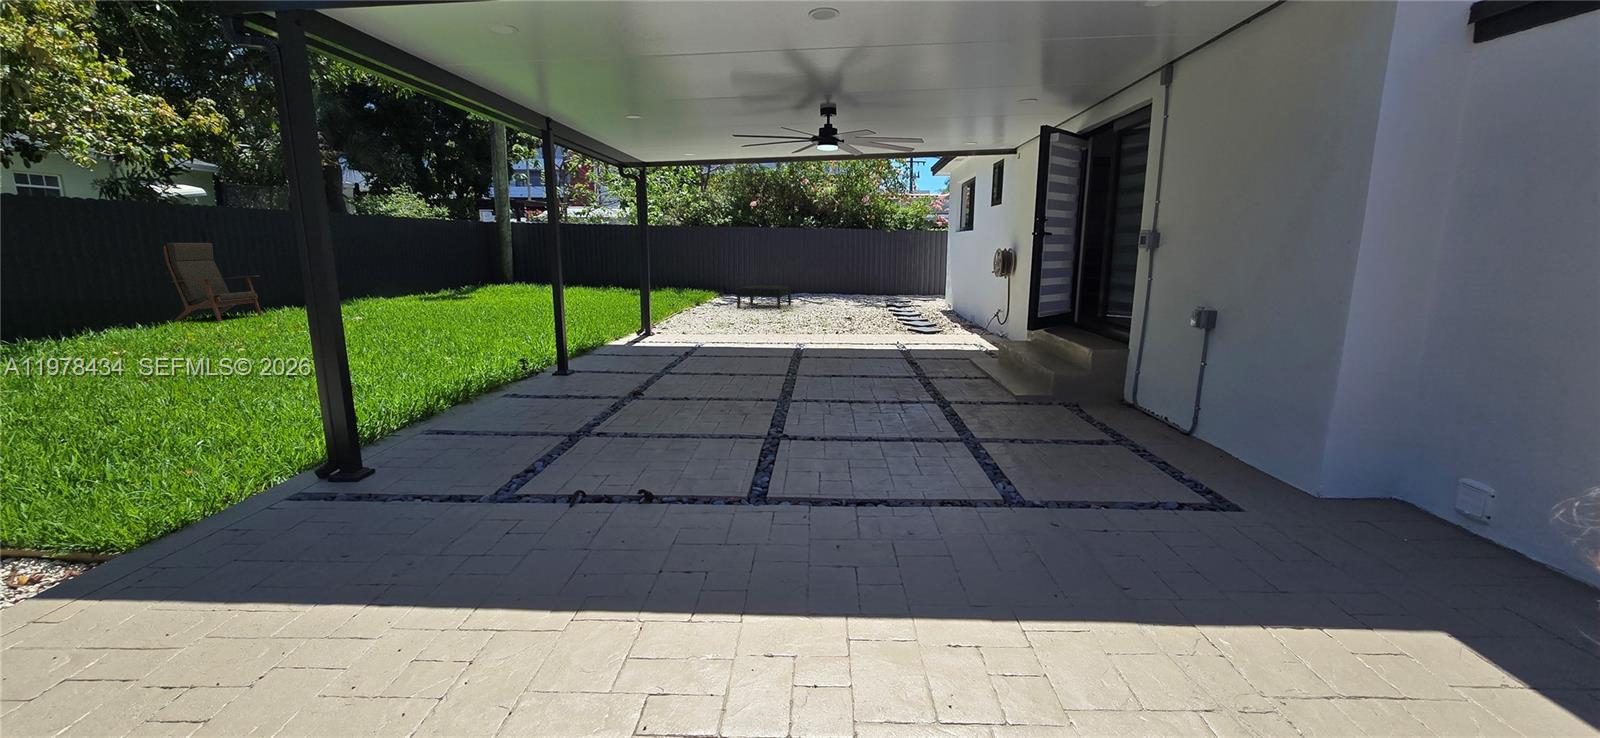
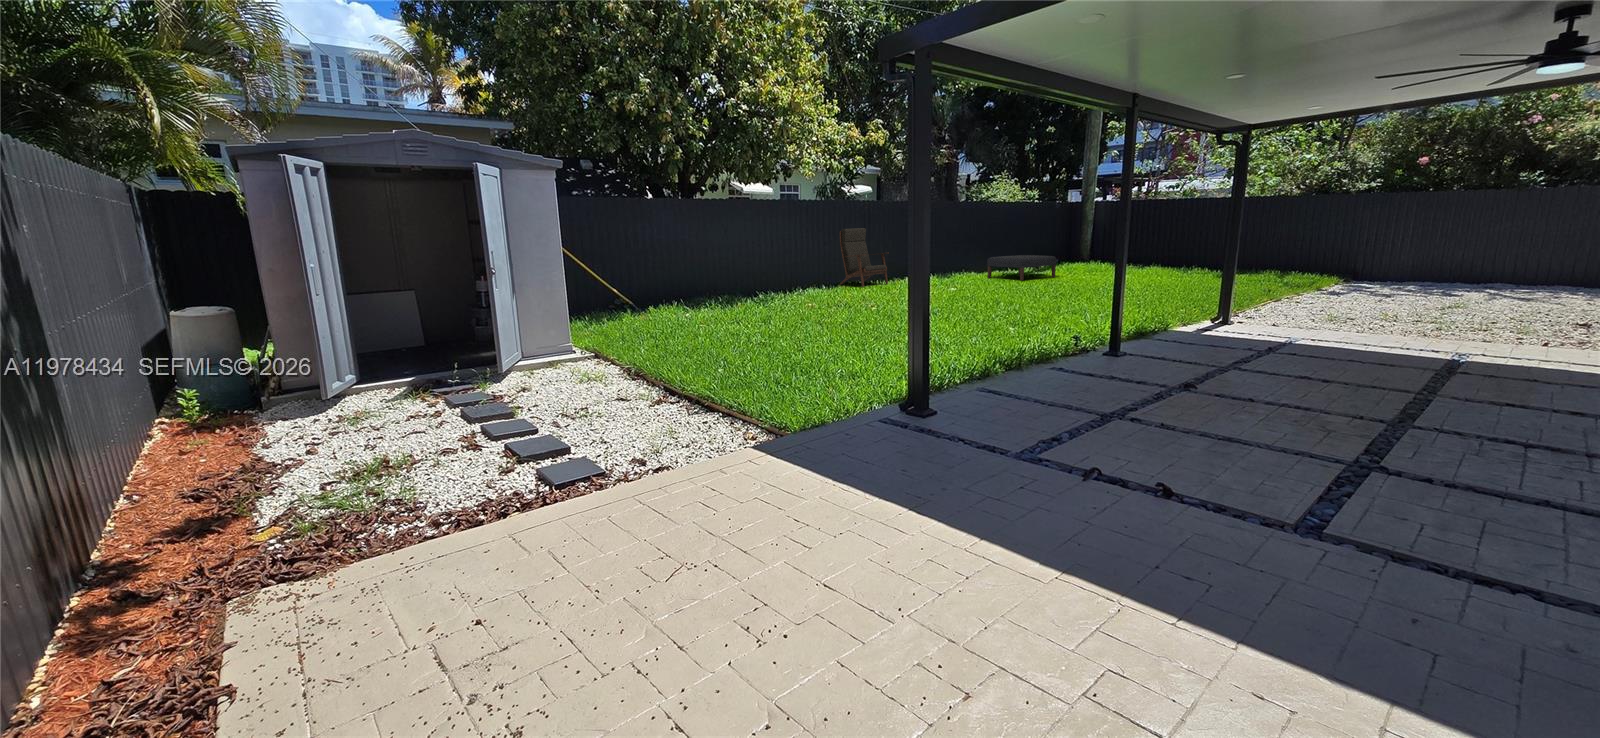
ottoman: present [737,285,791,309] -> present [987,255,1056,281]

